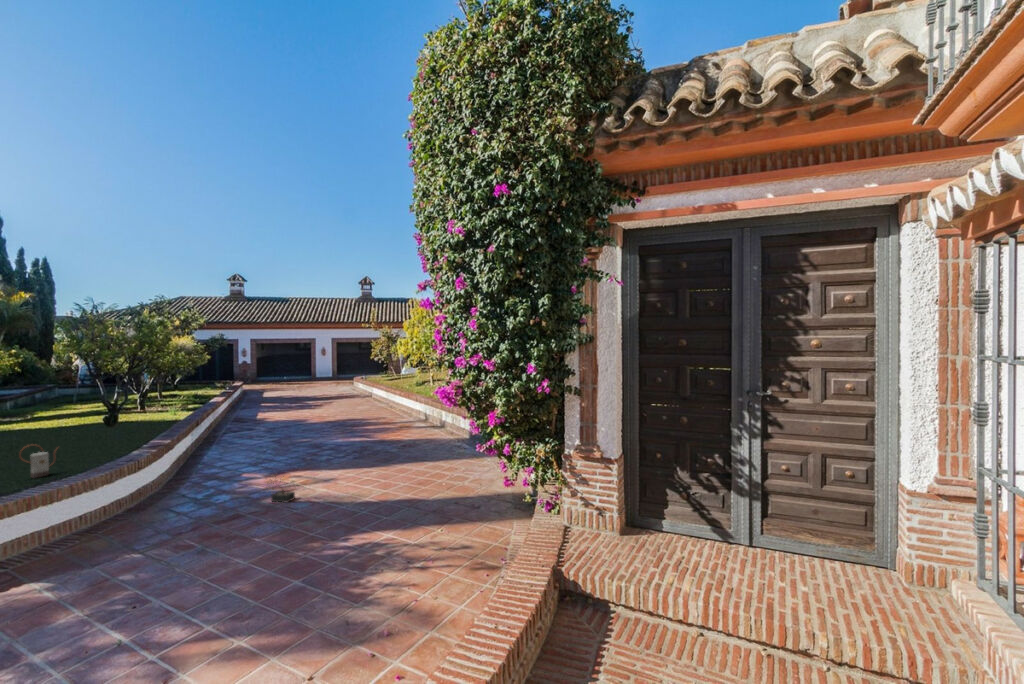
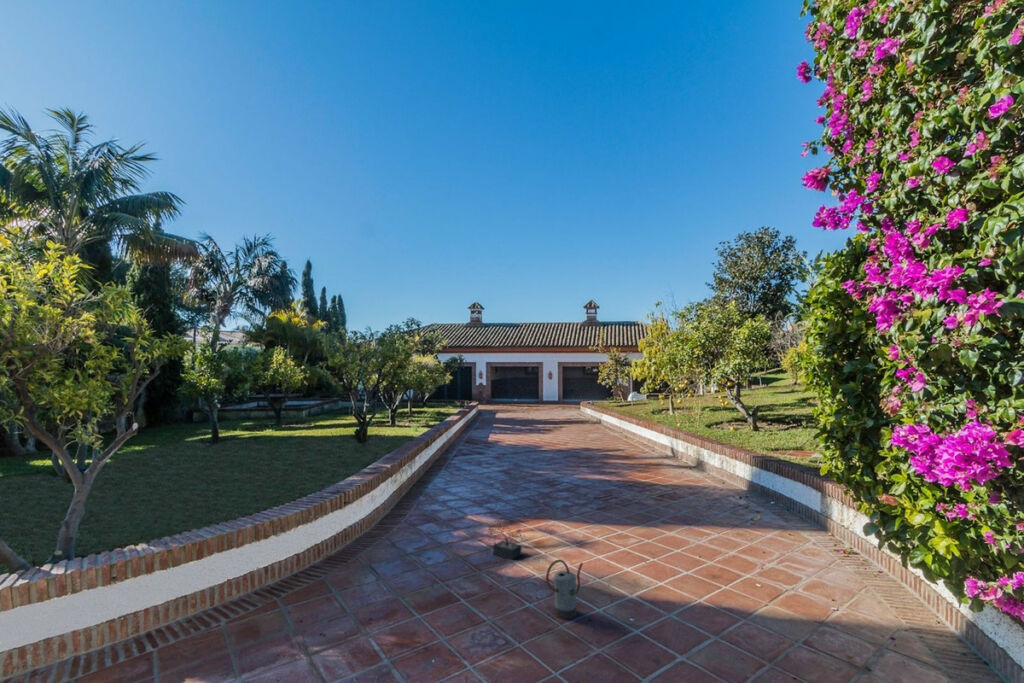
watering can: present [19,444,57,478] -> present [546,560,583,619]

